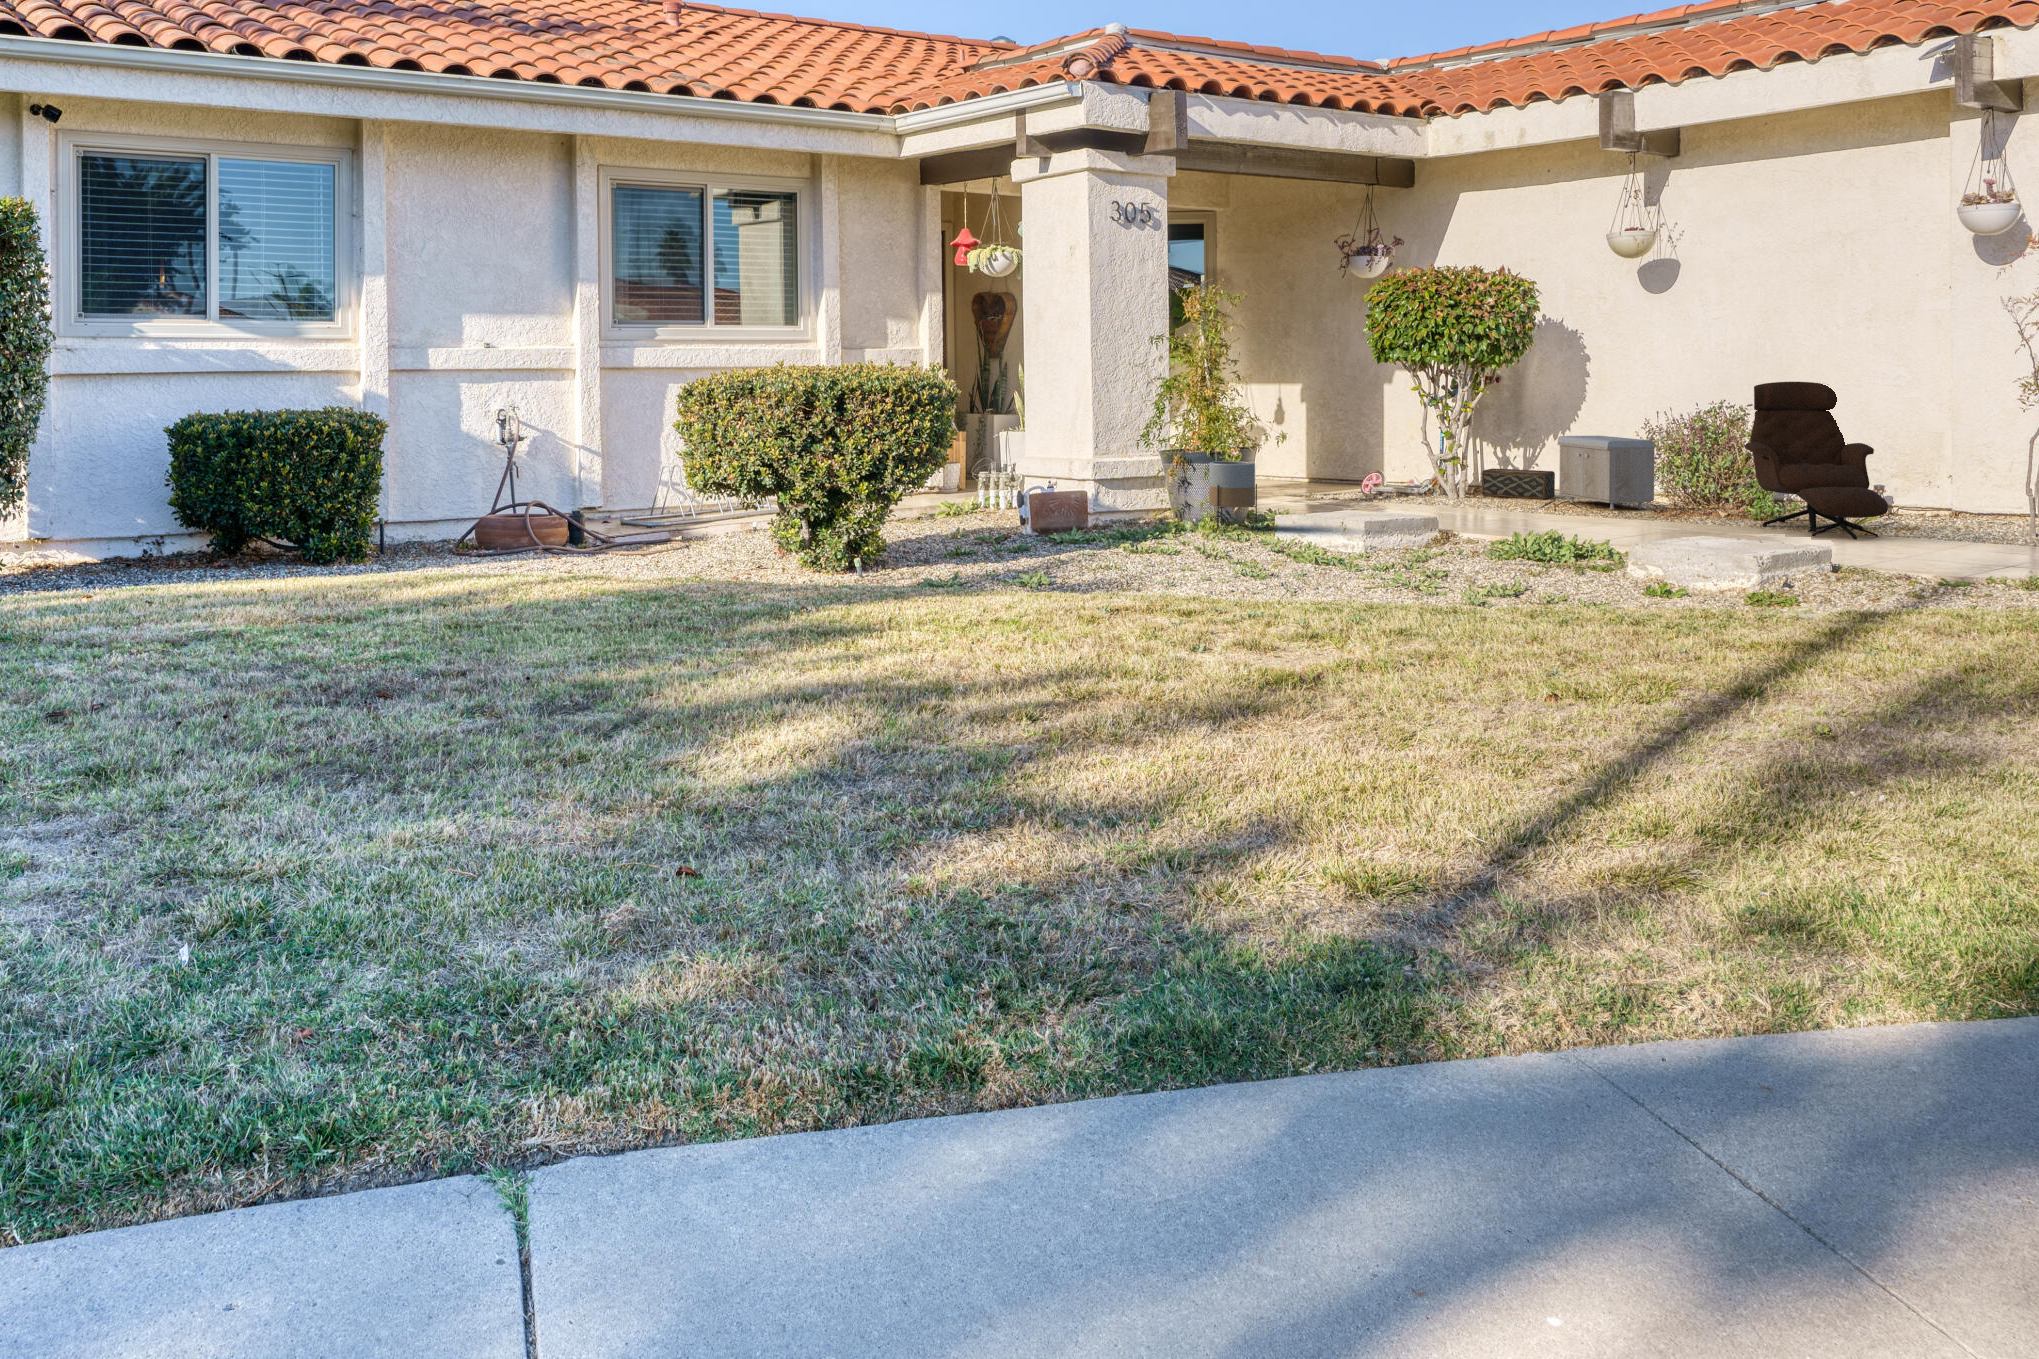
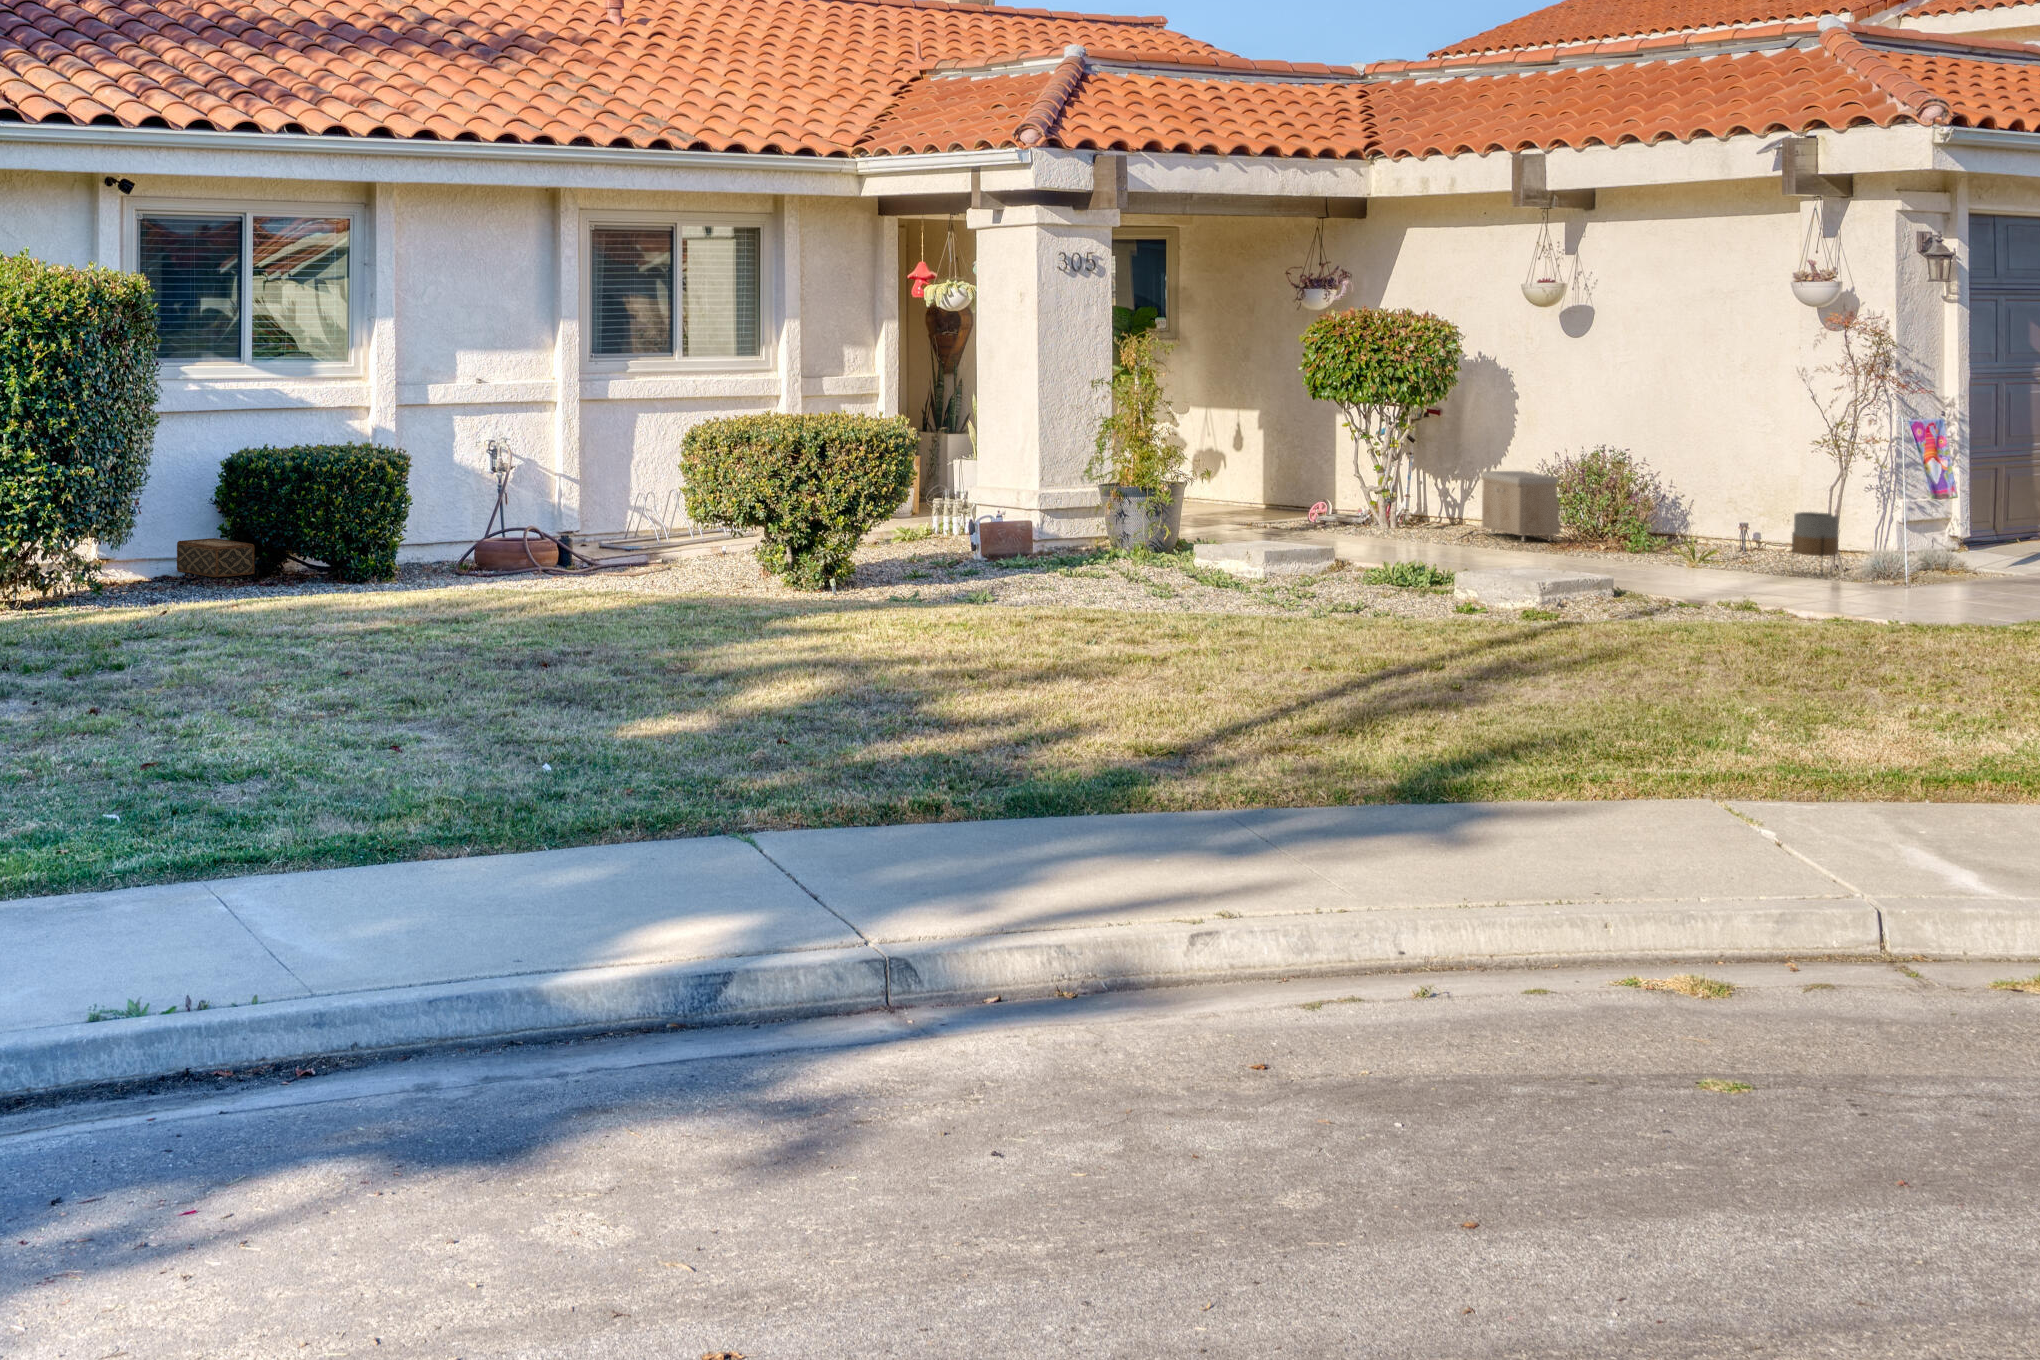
lounge chair: present [1745,382,1888,539] -> none [1632,427,1742,571]
planter: present [1209,461,1257,530] -> present [1791,512,1839,569]
woven basket: present [1482,469,1555,499] -> present [177,538,255,577]

